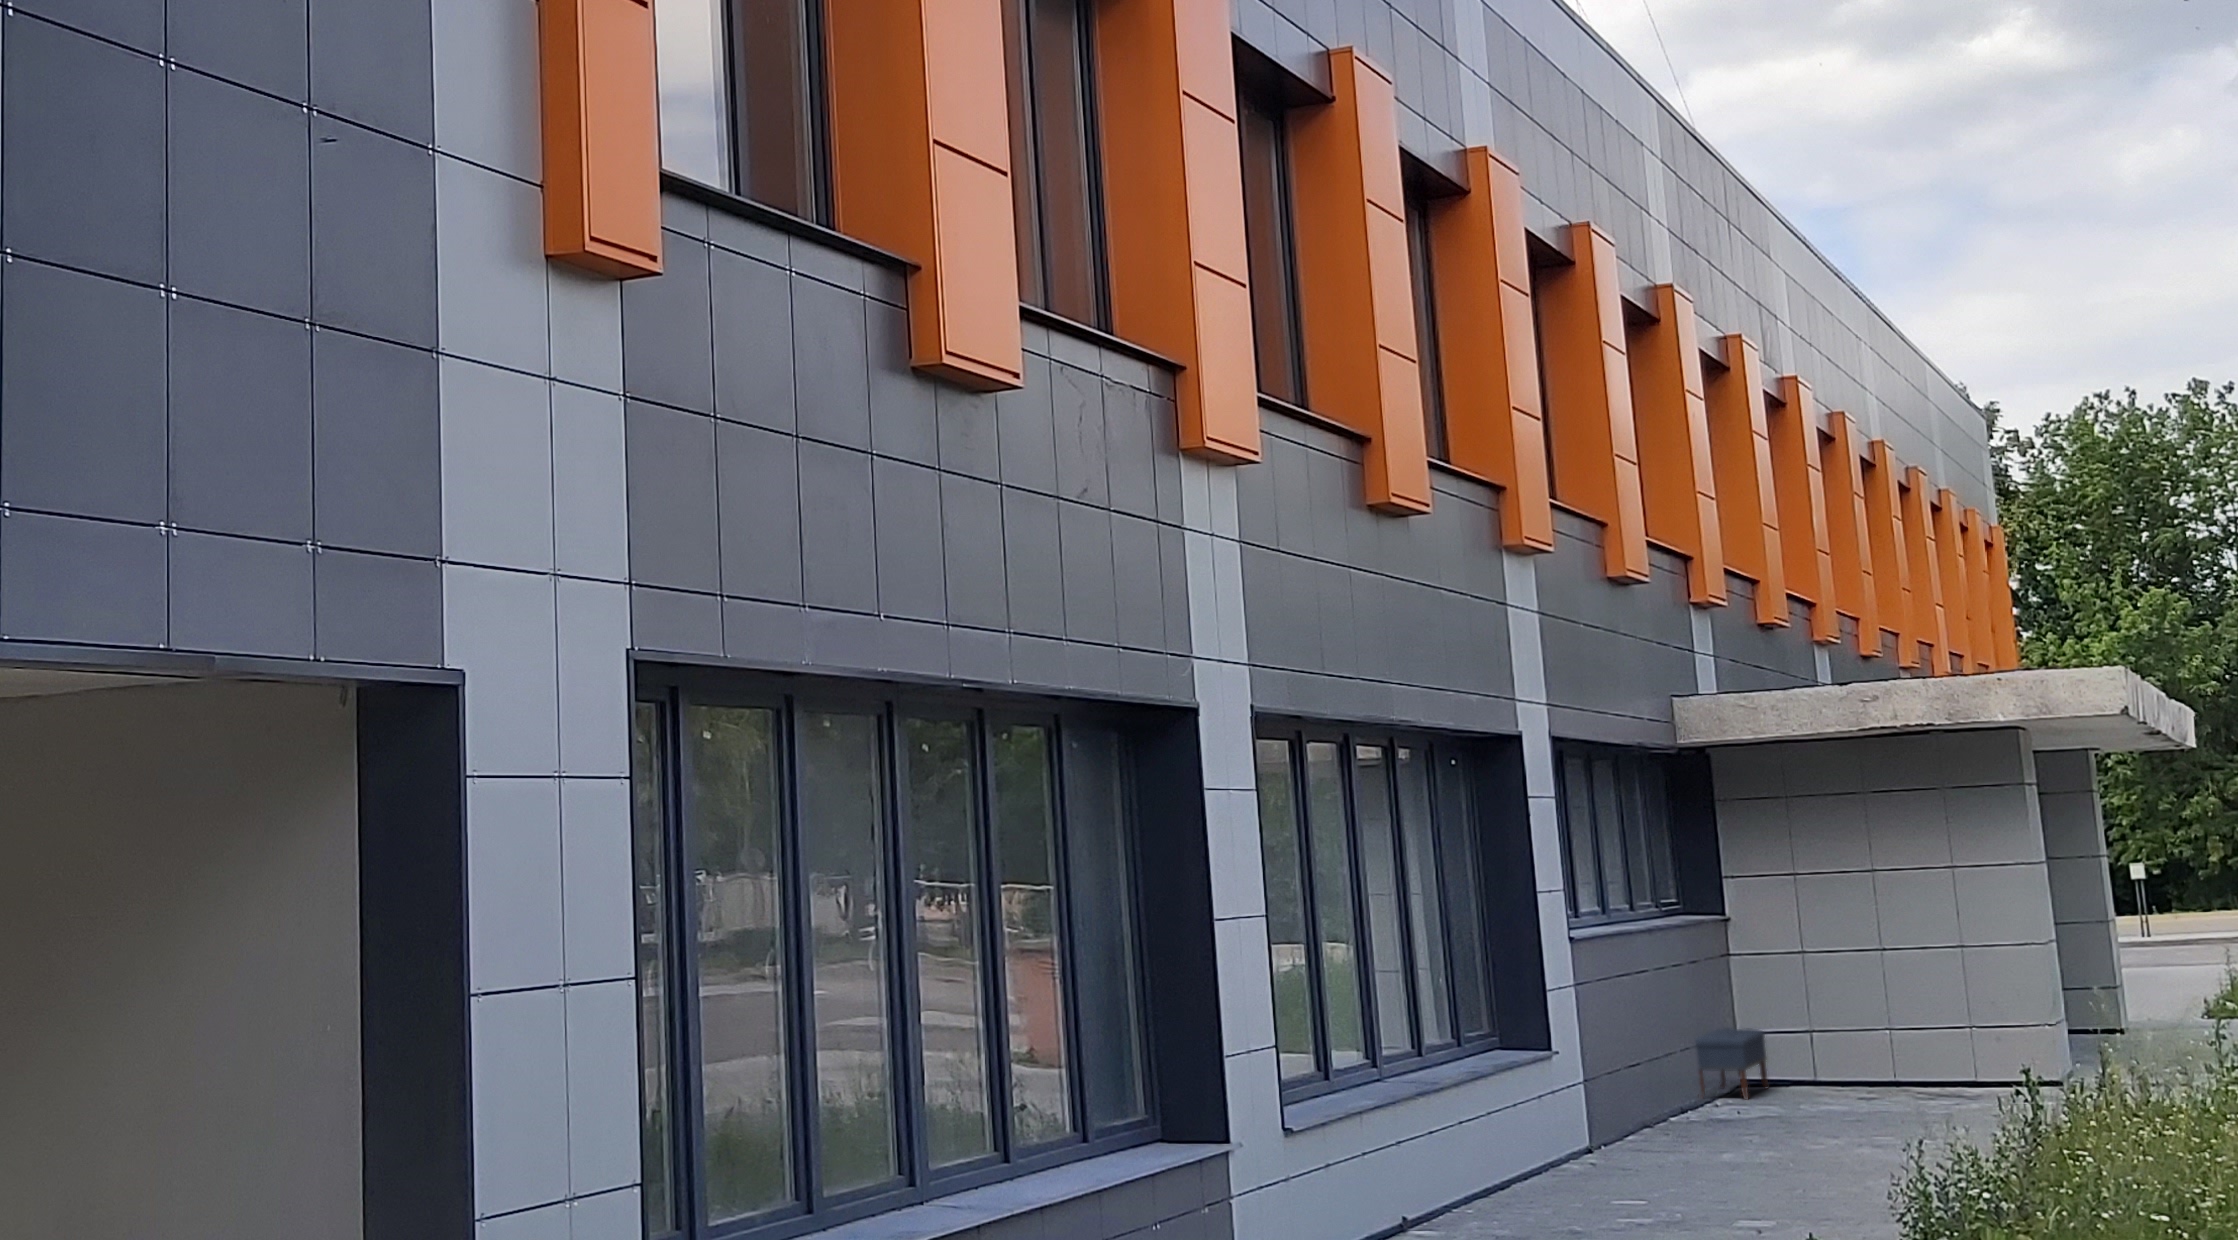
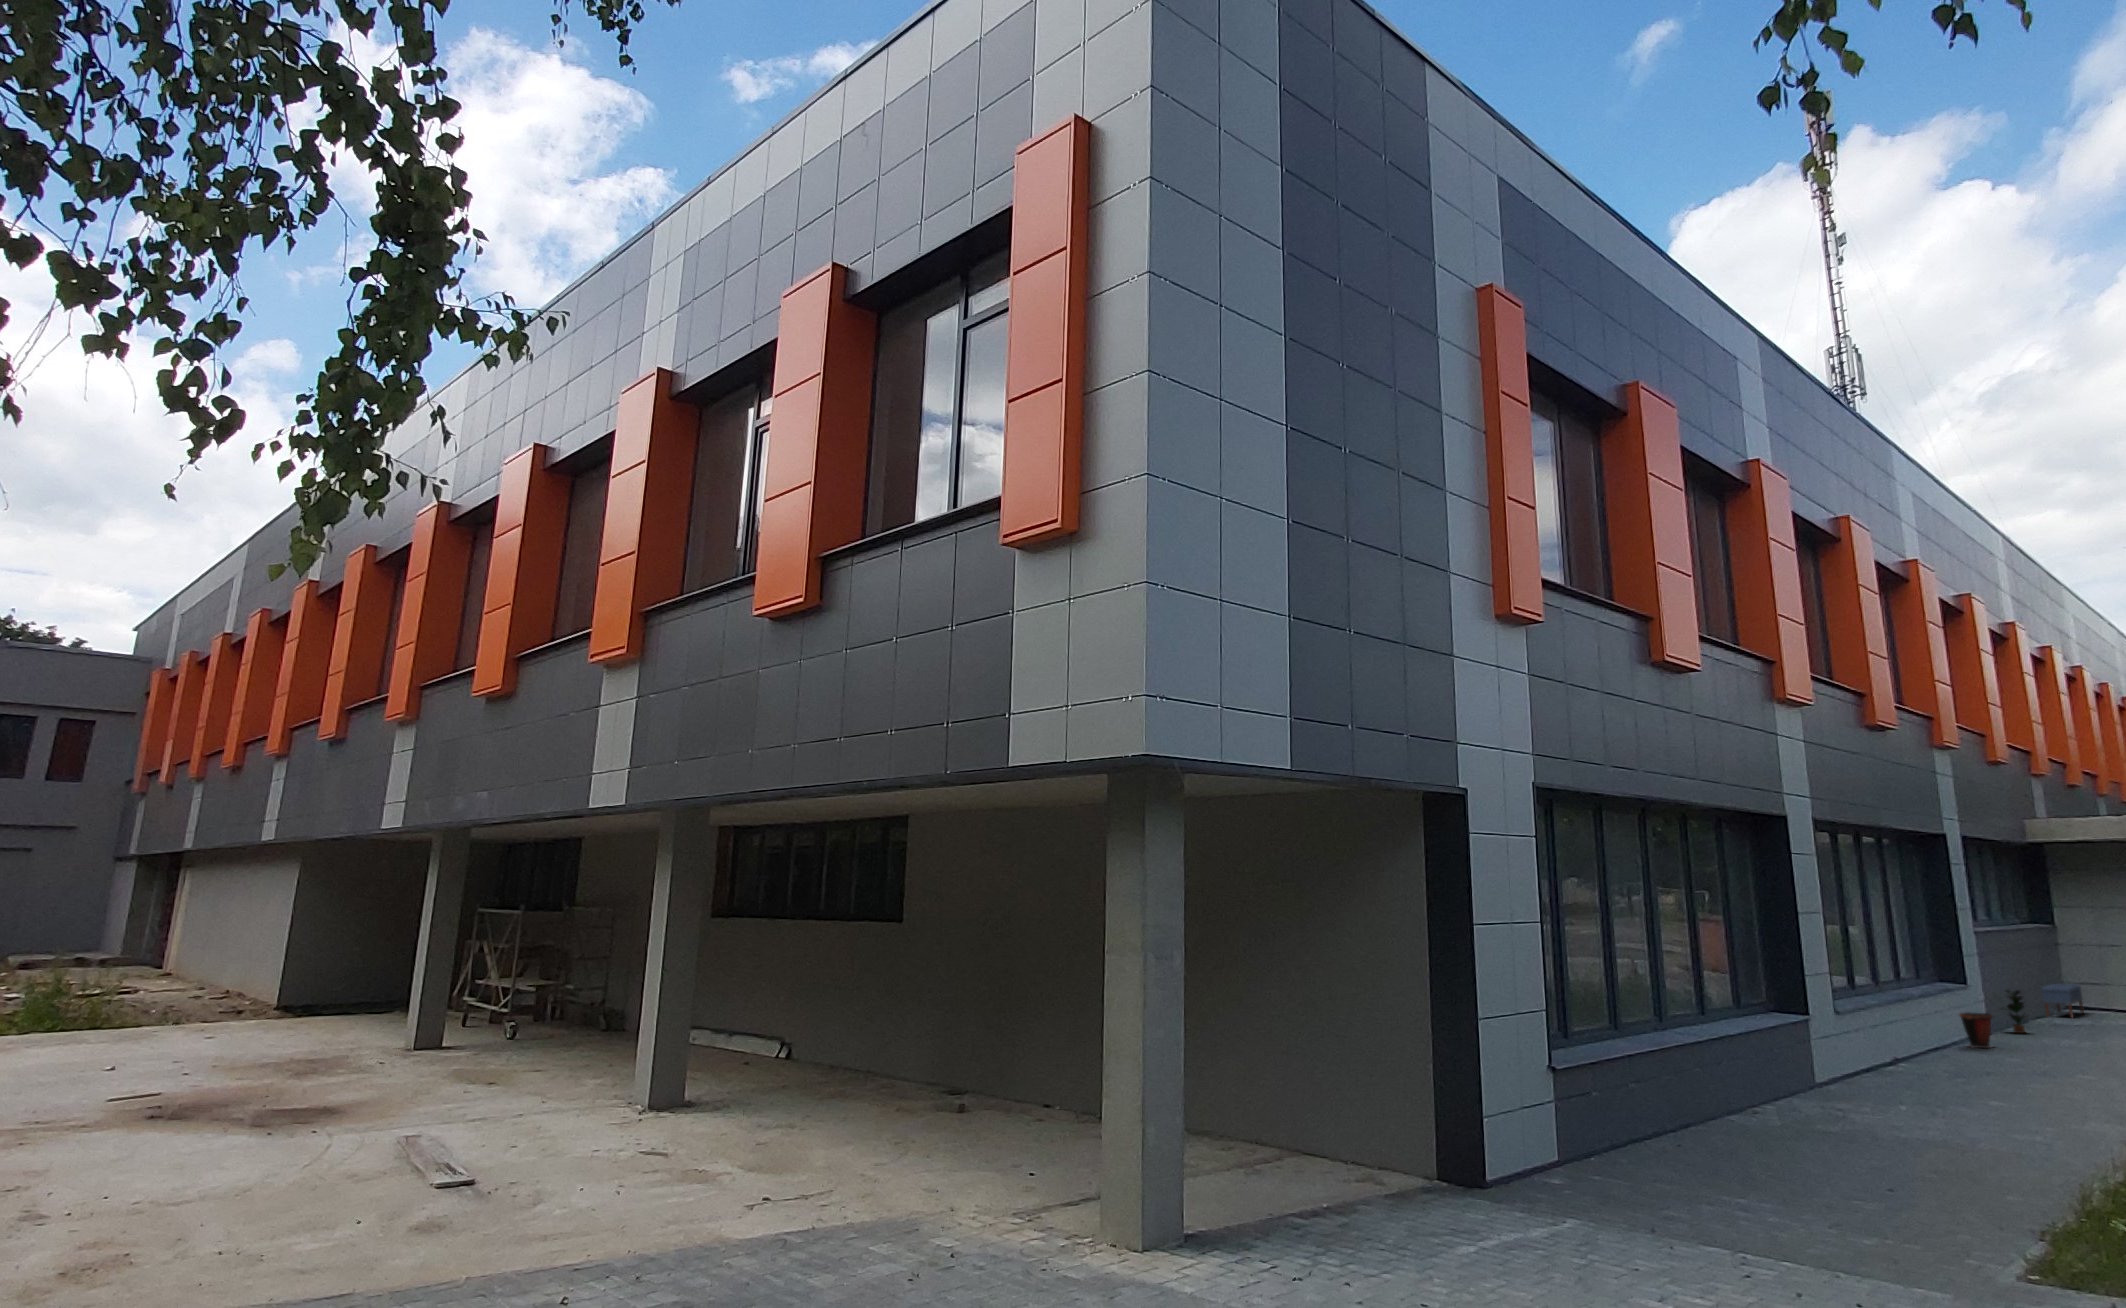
potted plant: none [1610,1050,1668,1139] -> present [2005,990,2027,1033]
waste bin: none [1532,1100,1603,1178] -> present [1959,1012,1993,1048]

